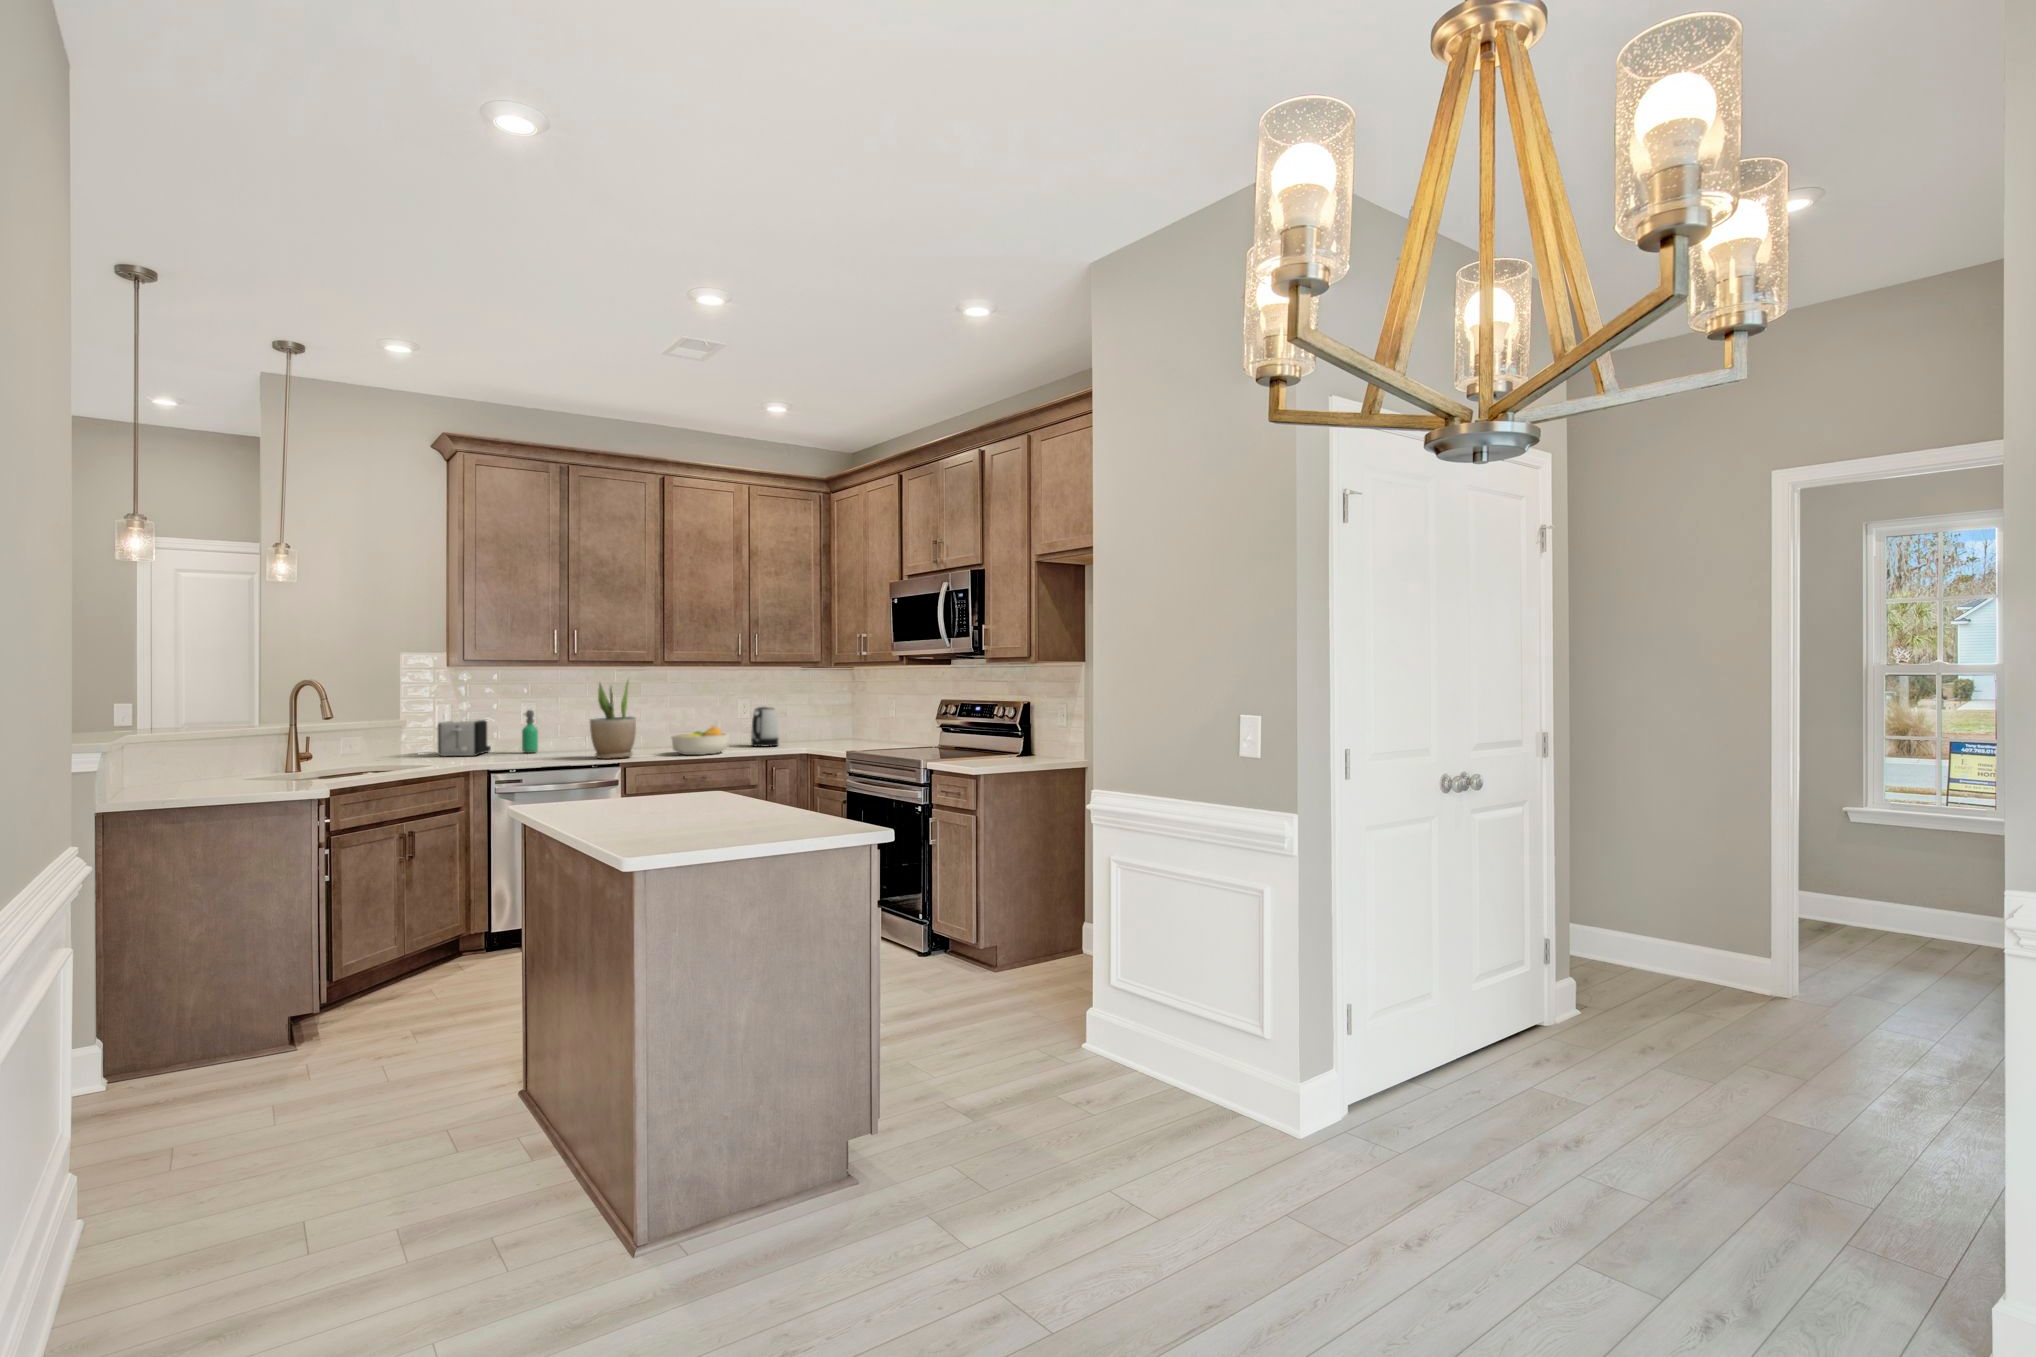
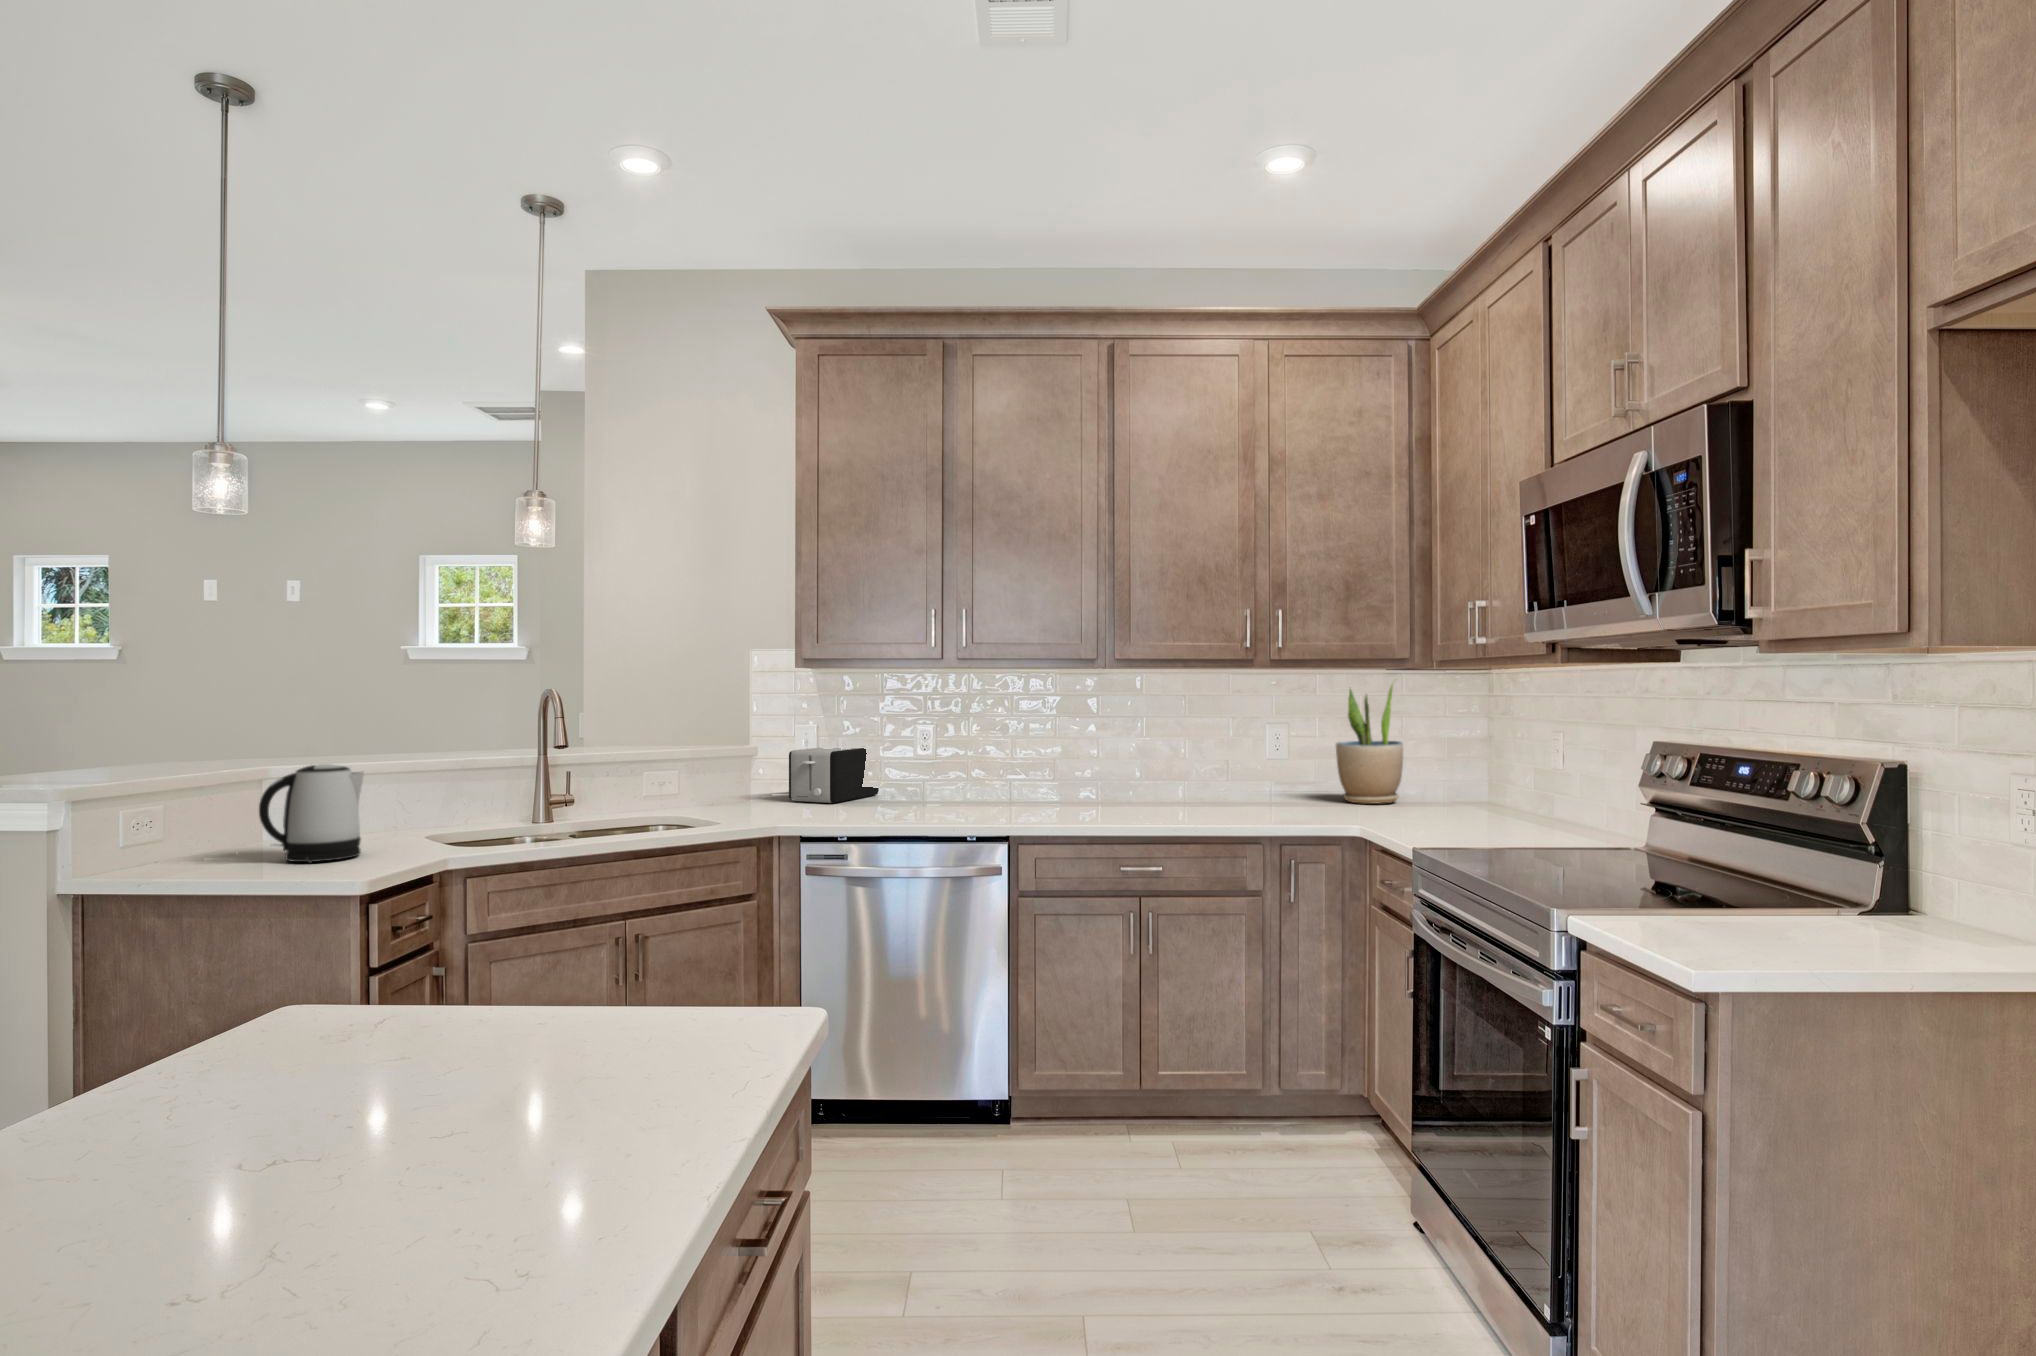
potted plant: present [590,681,636,759] -> present [1336,680,1403,804]
kettle: present [751,707,778,746] -> present [259,764,364,863]
soap dispenser: present [522,710,538,753] -> none [901,735,927,802]
fruit bowl: present [672,726,730,755] -> none [1088,774,1198,830]

